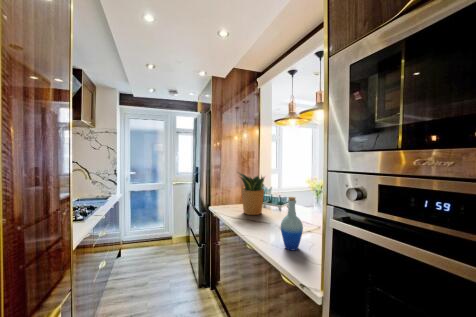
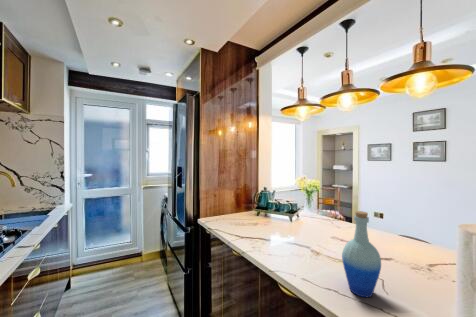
potted plant: present [239,173,265,215] -> none [237,172,281,230]

